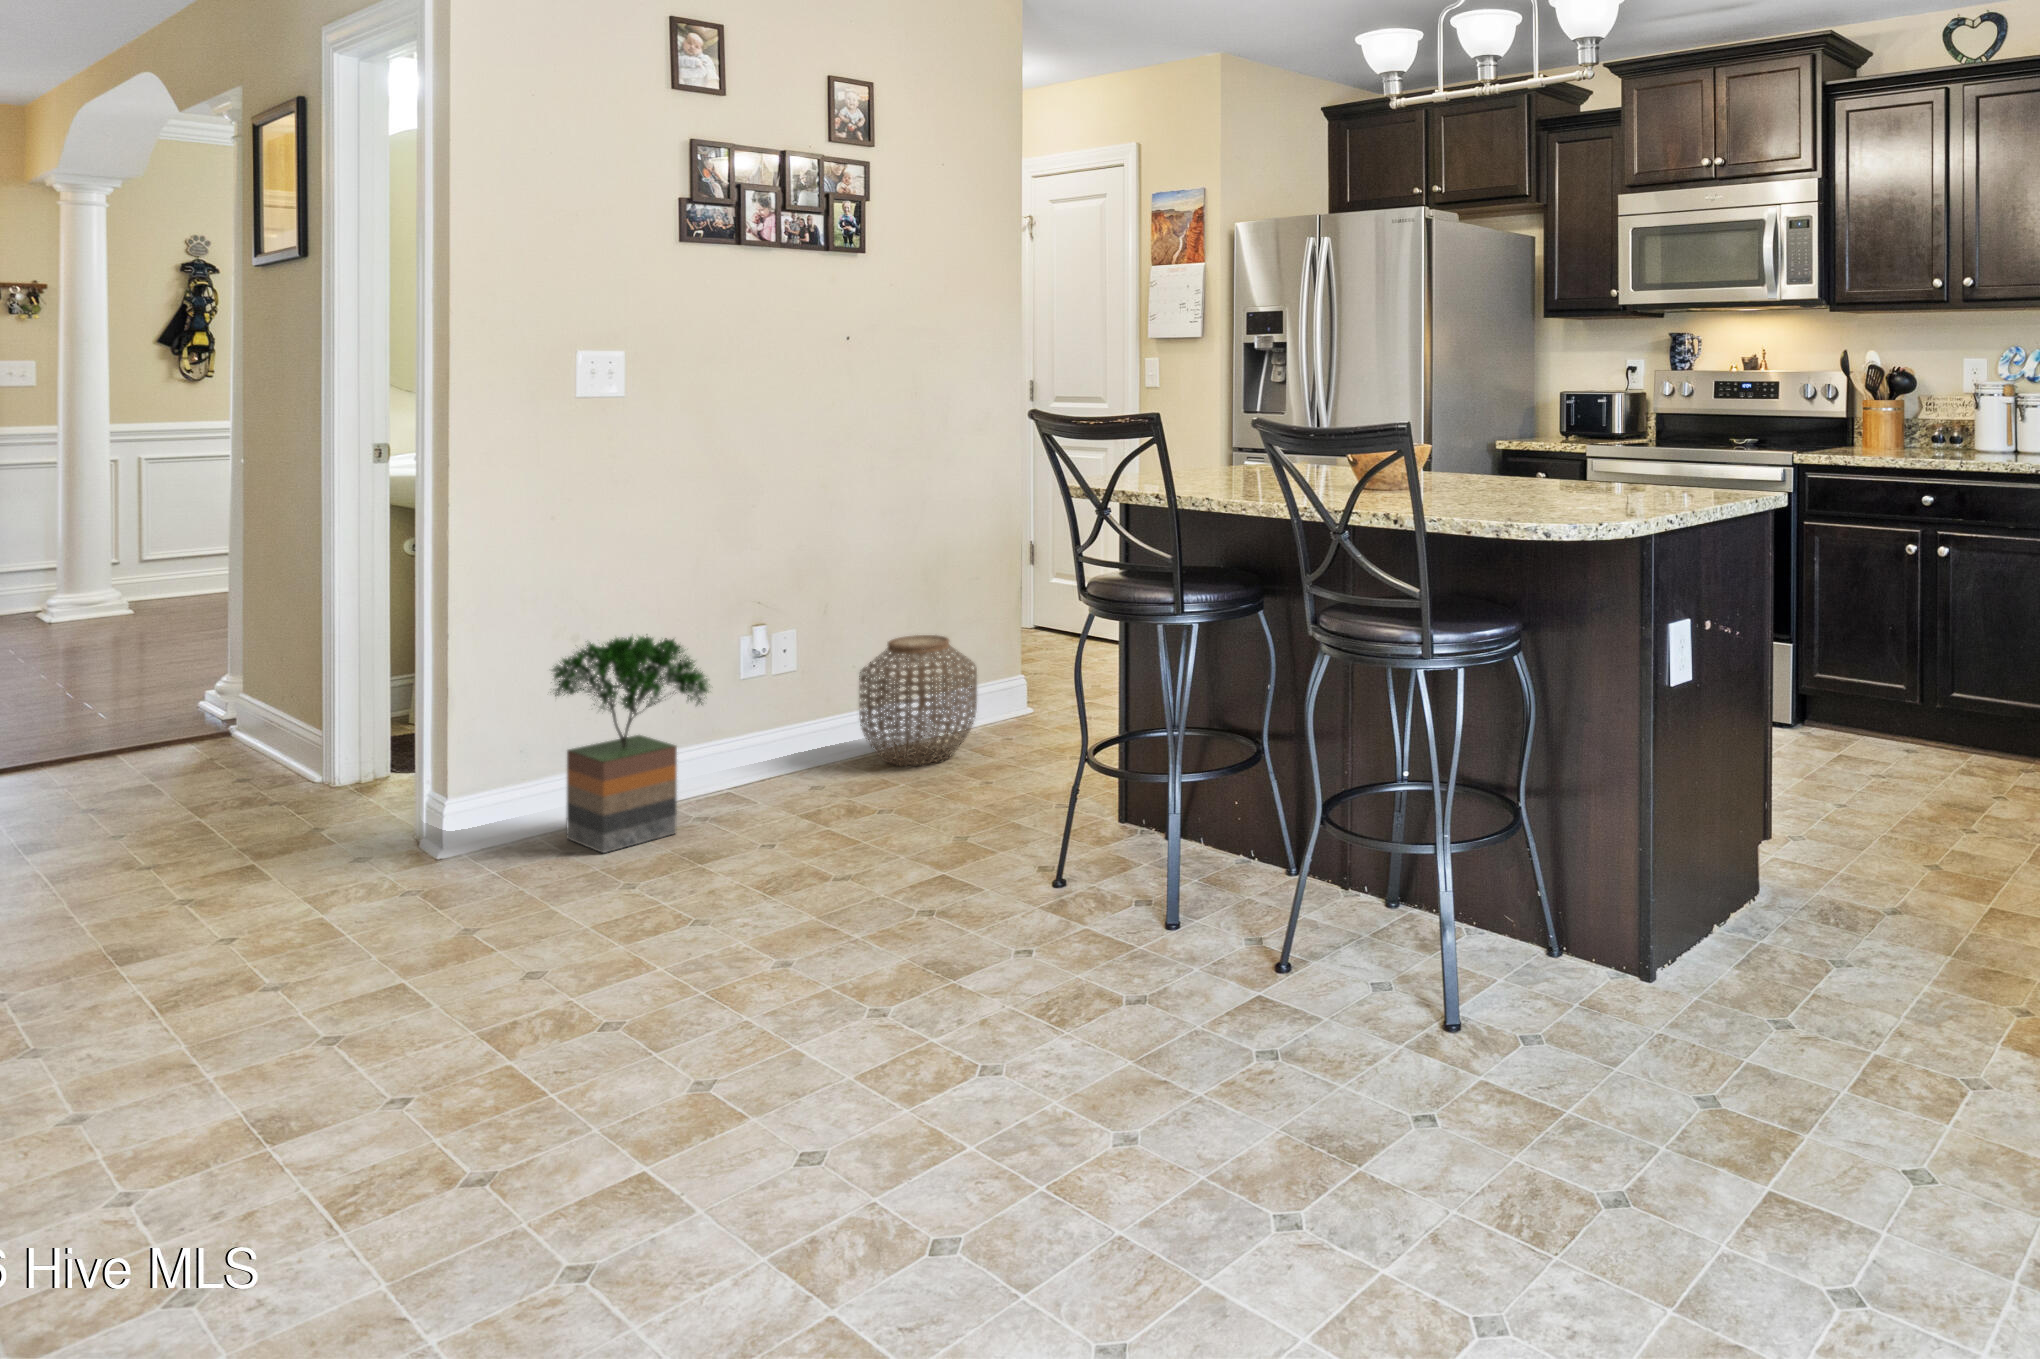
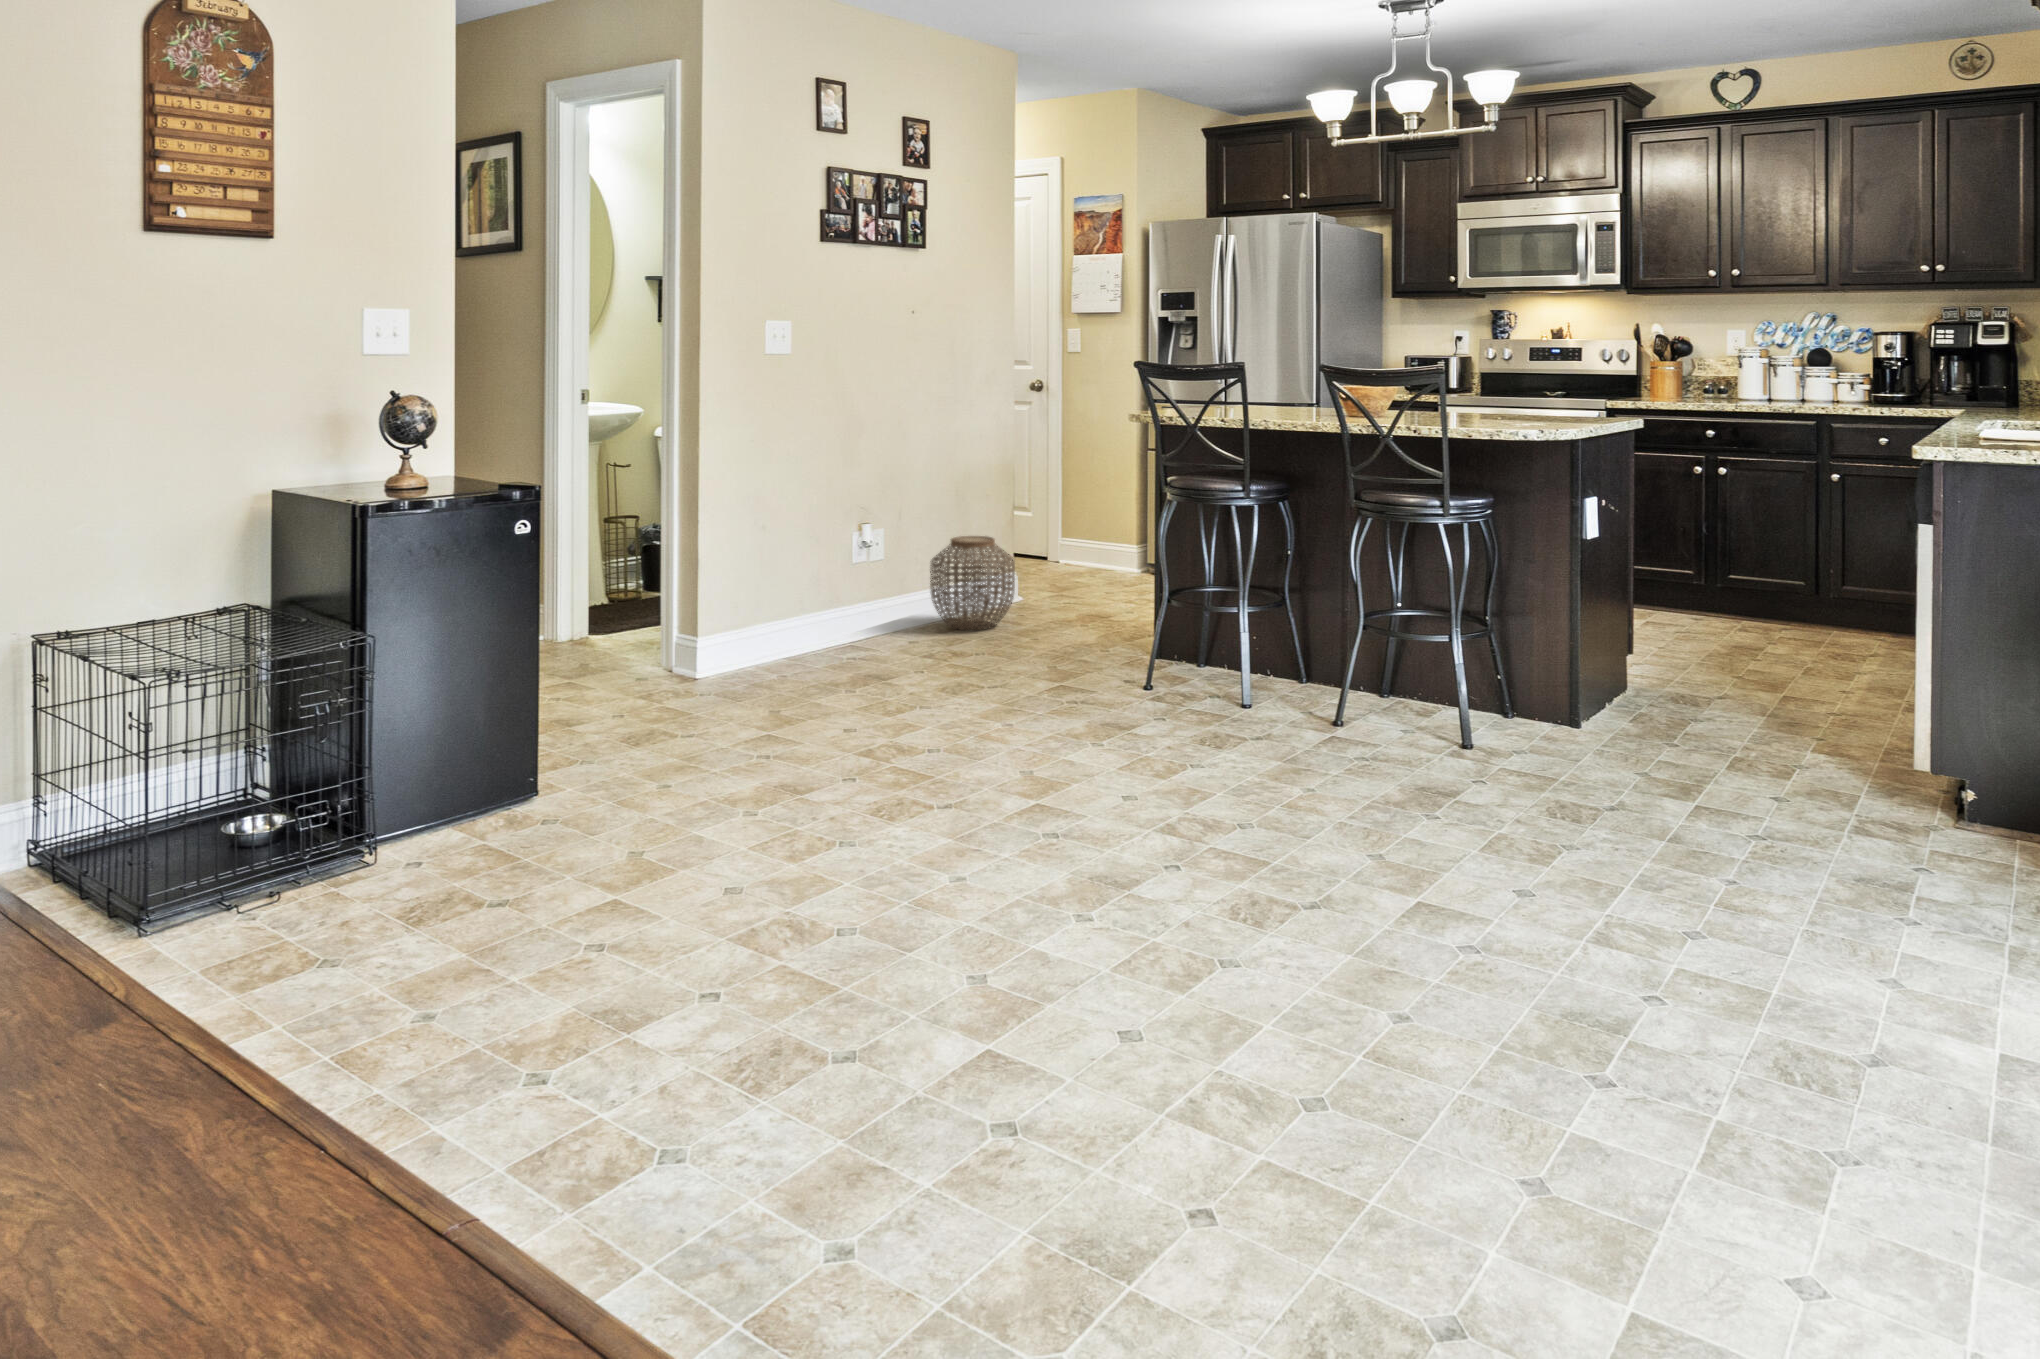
potted tree: present [552,634,710,853] -> none [763,525,877,676]

